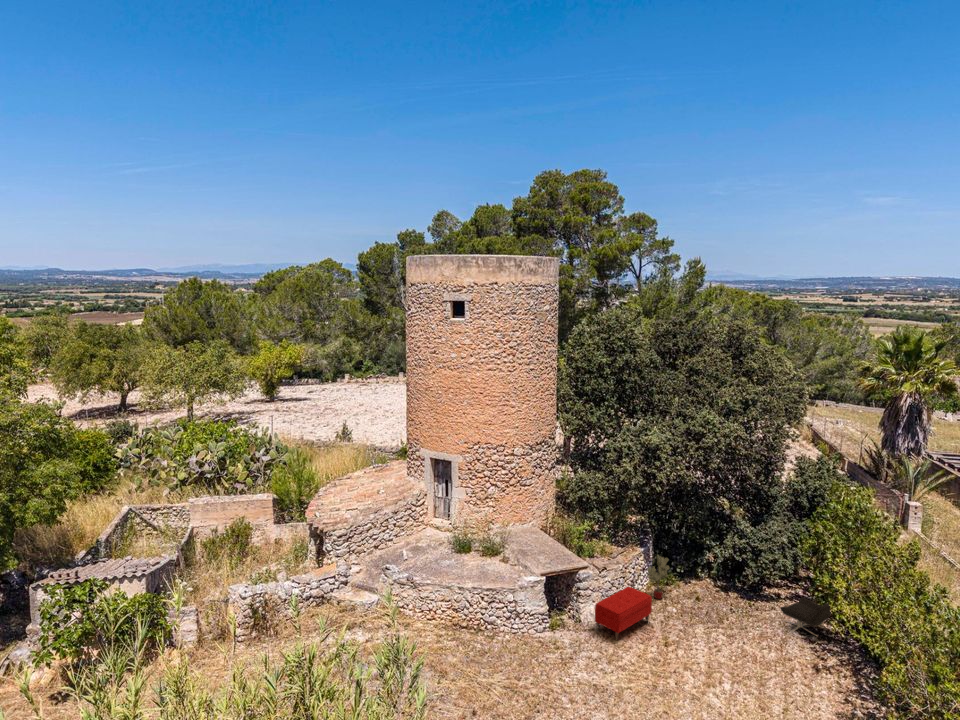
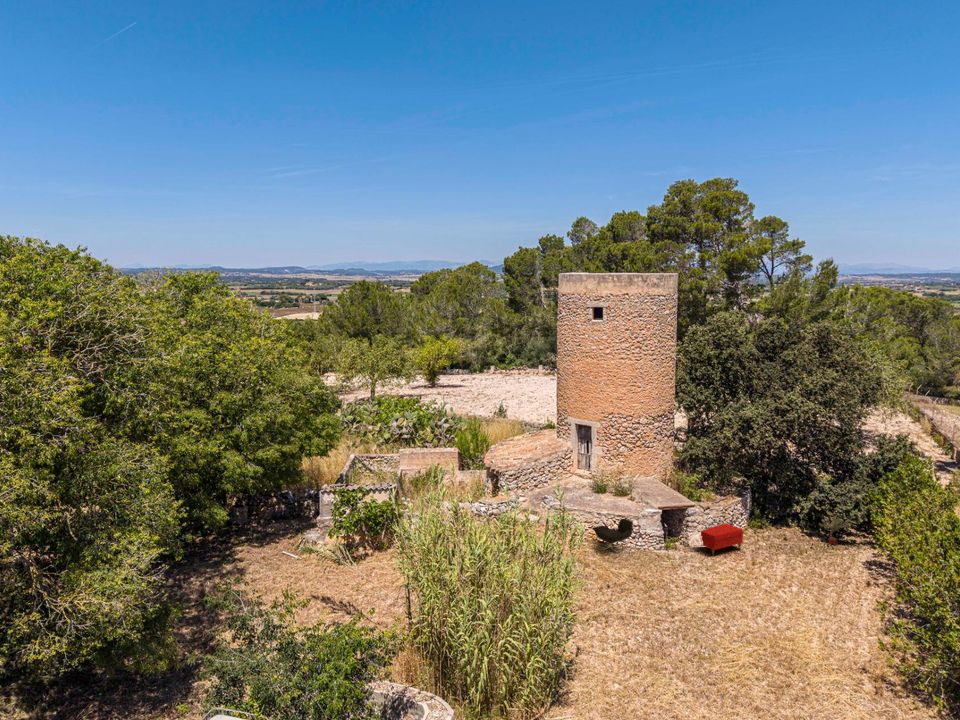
potted tree: present [646,555,669,599] -> present [819,514,849,545]
lounge chair: present [780,597,831,636] -> present [594,519,633,553]

